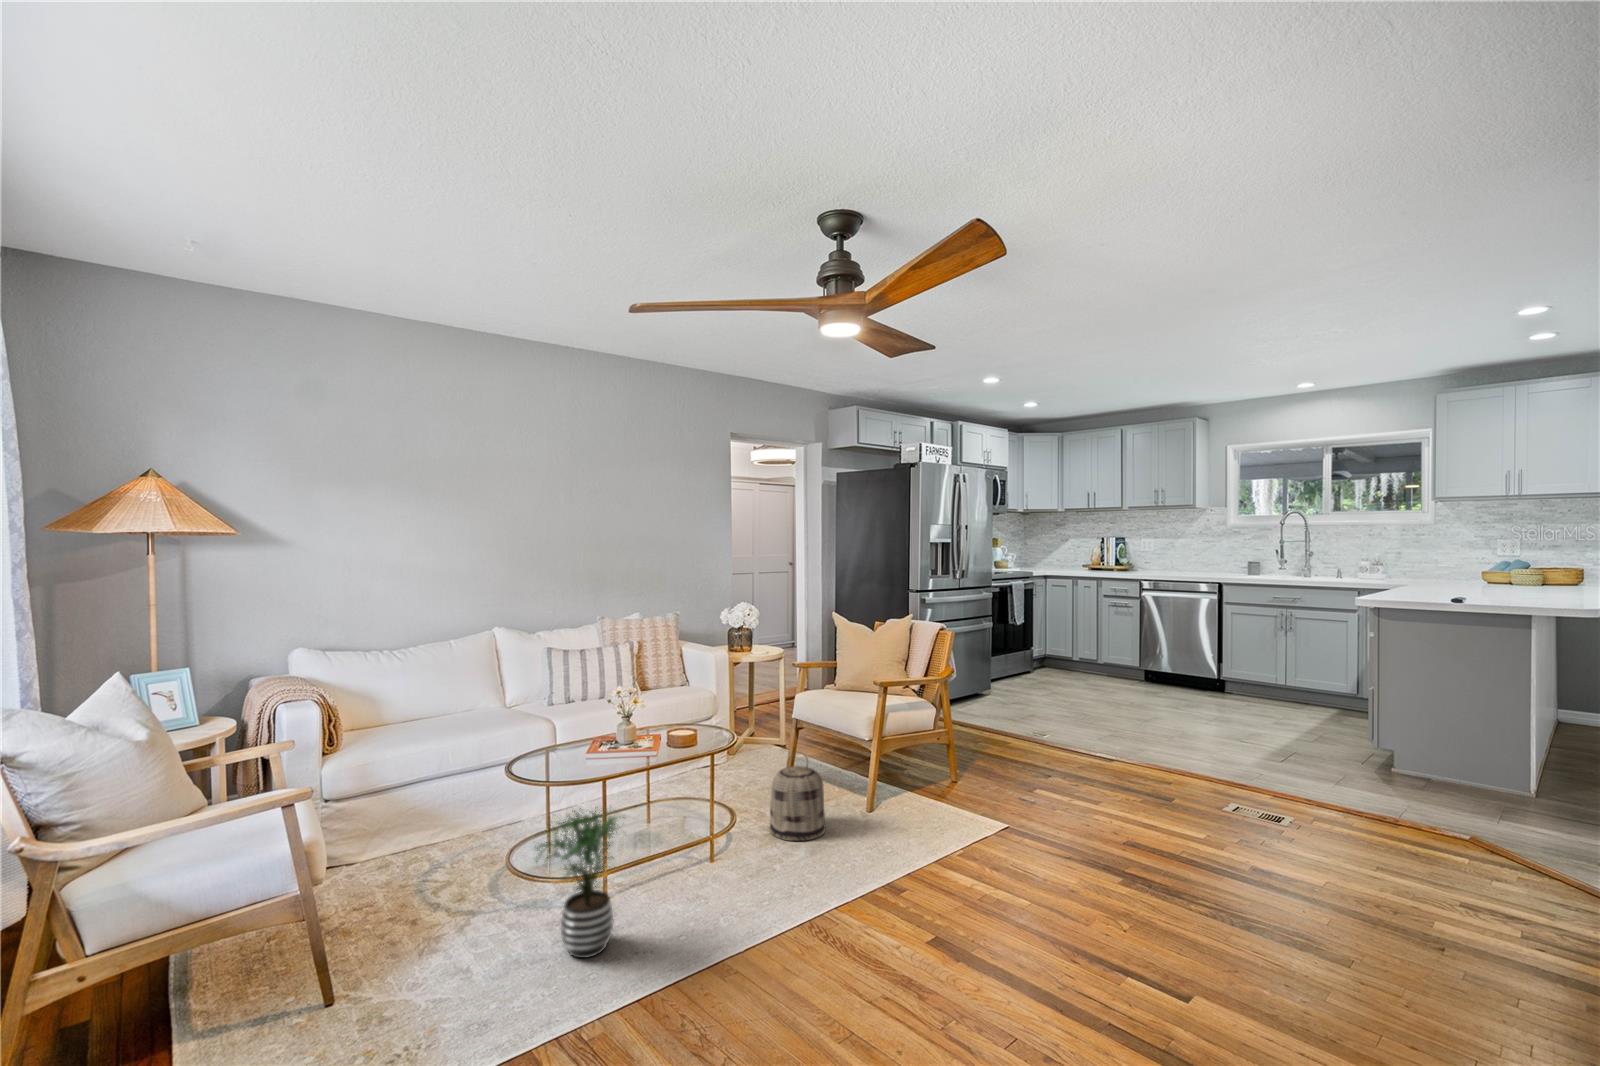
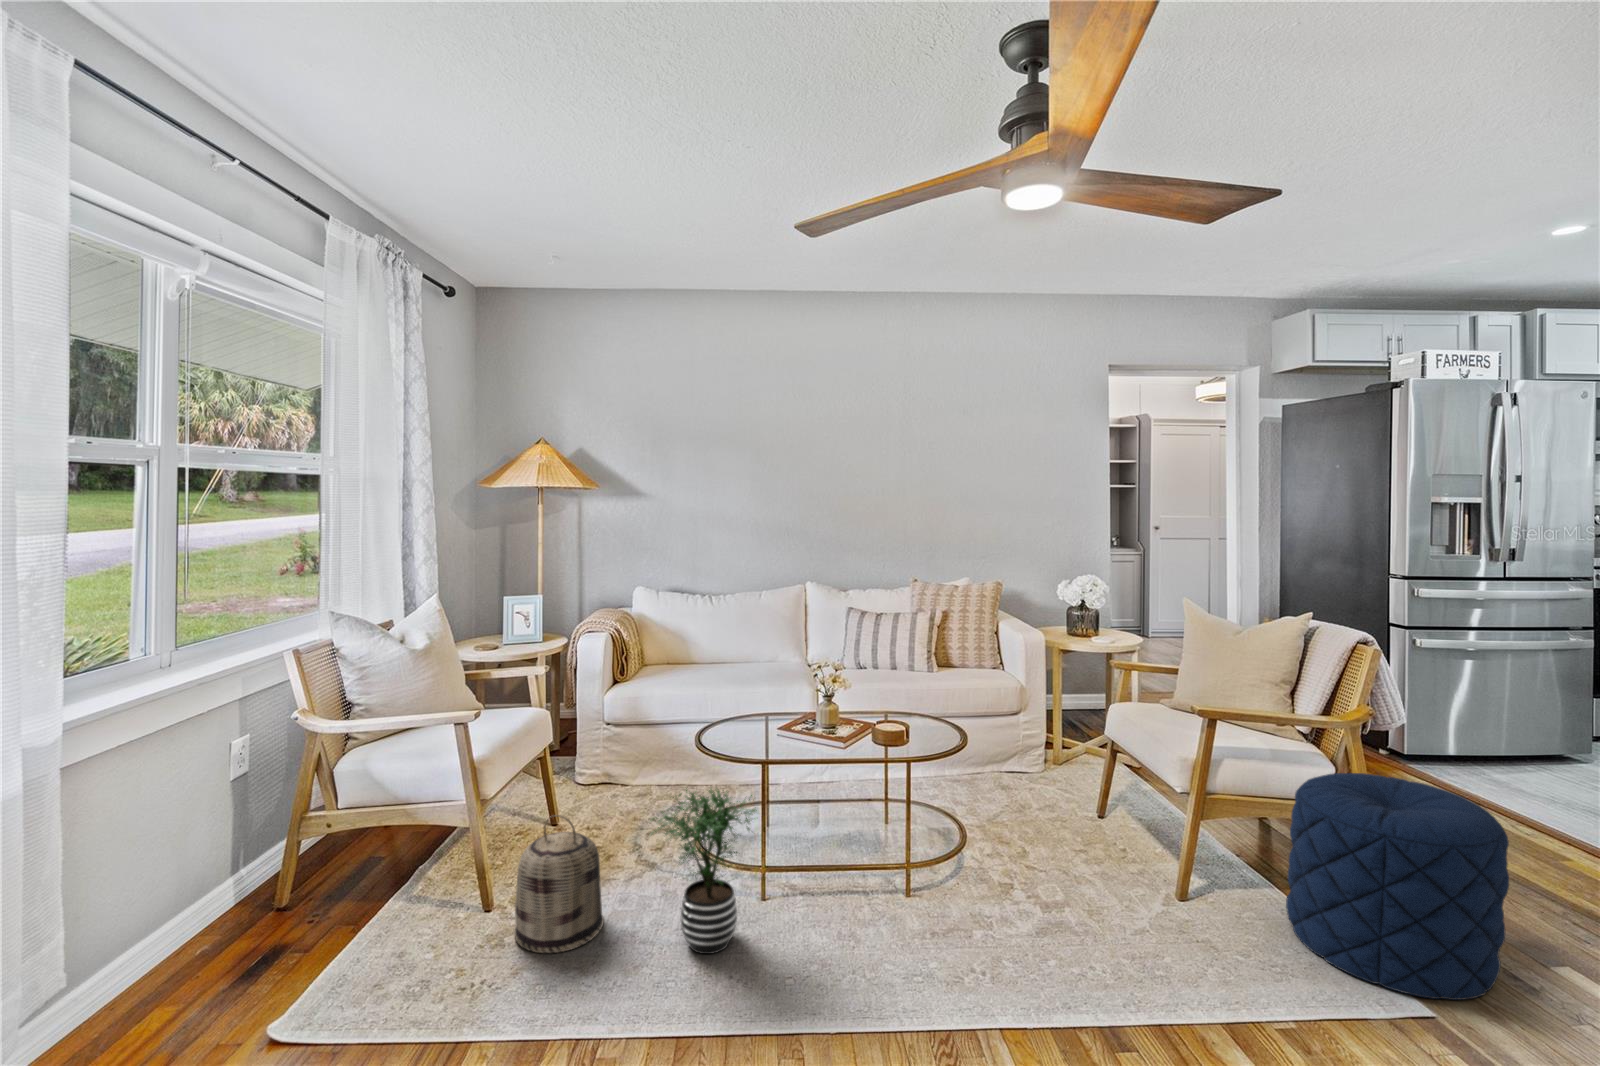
pouf: none [931,707,1037,828] -> present [1286,773,1509,1000]
basket: present [770,755,826,841] -> present [515,815,604,953]

